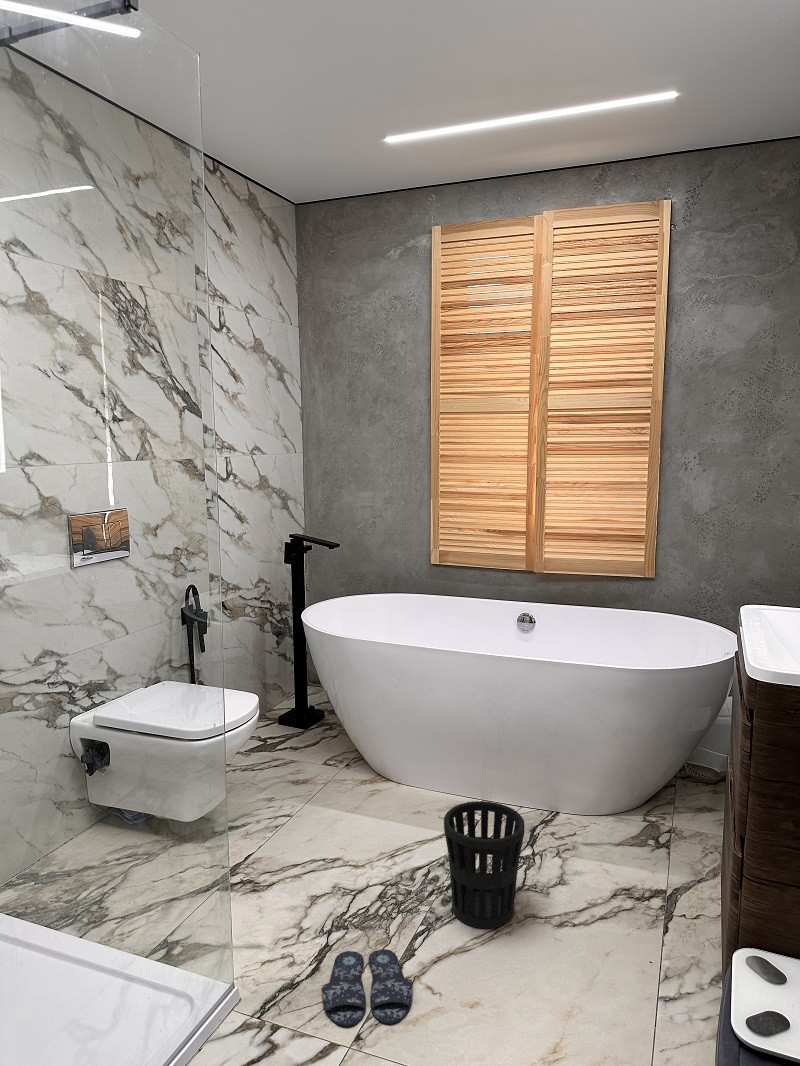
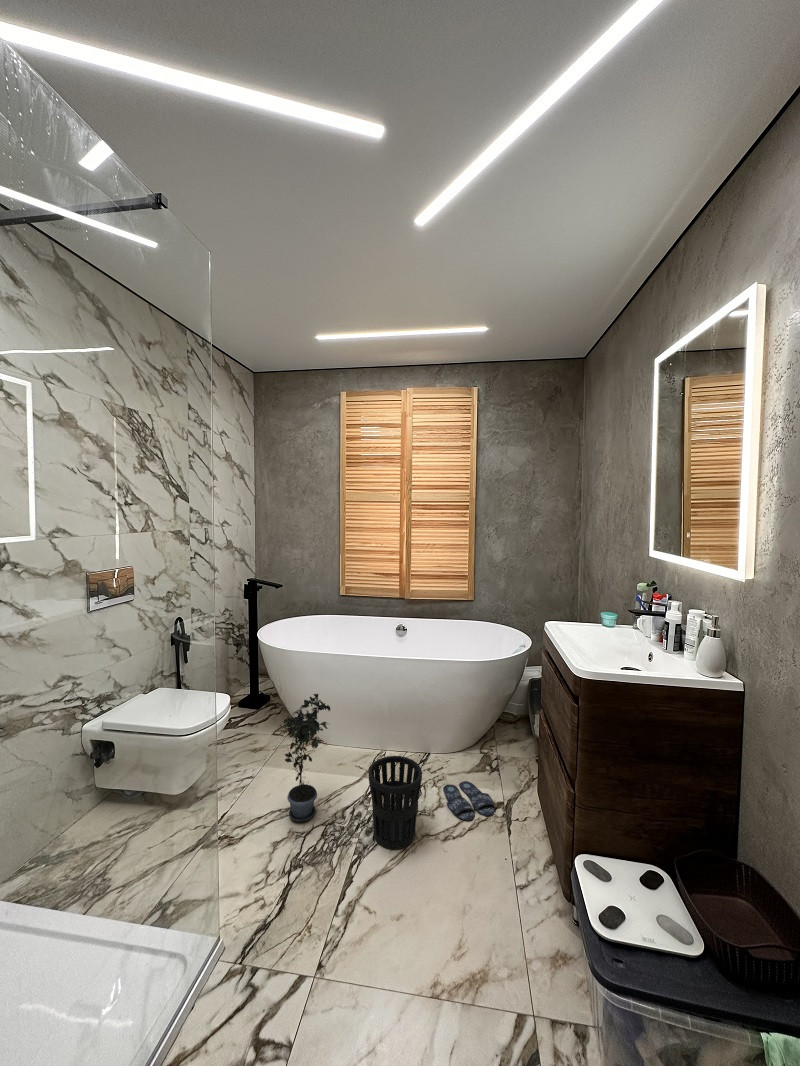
potted plant: none [317,702,393,878] -> present [280,694,330,822]
slippers: present [322,949,412,1027] -> present [443,781,495,821]

